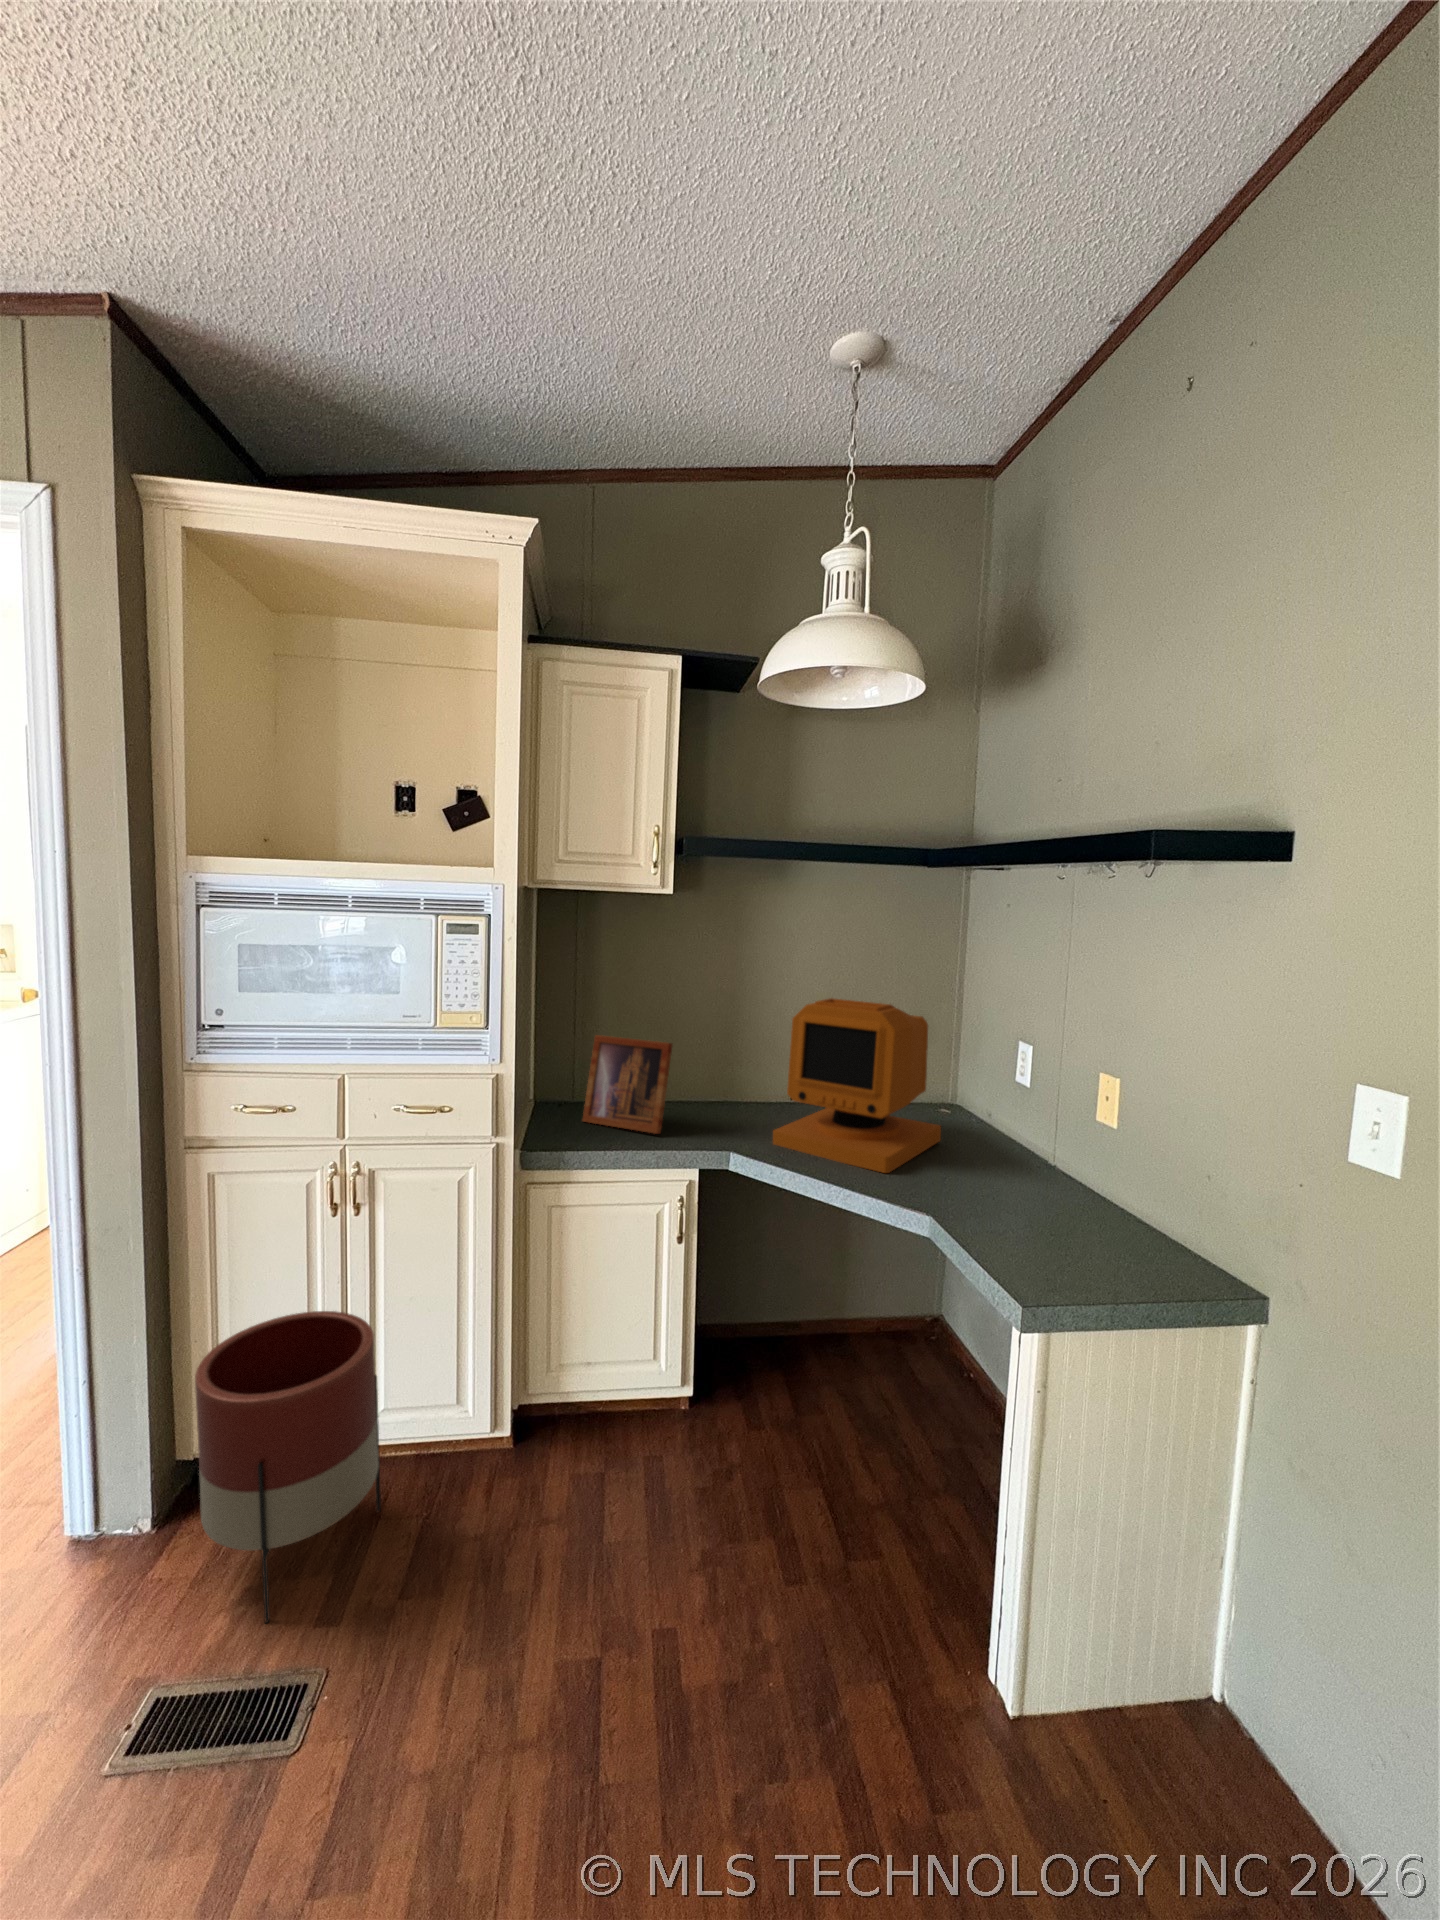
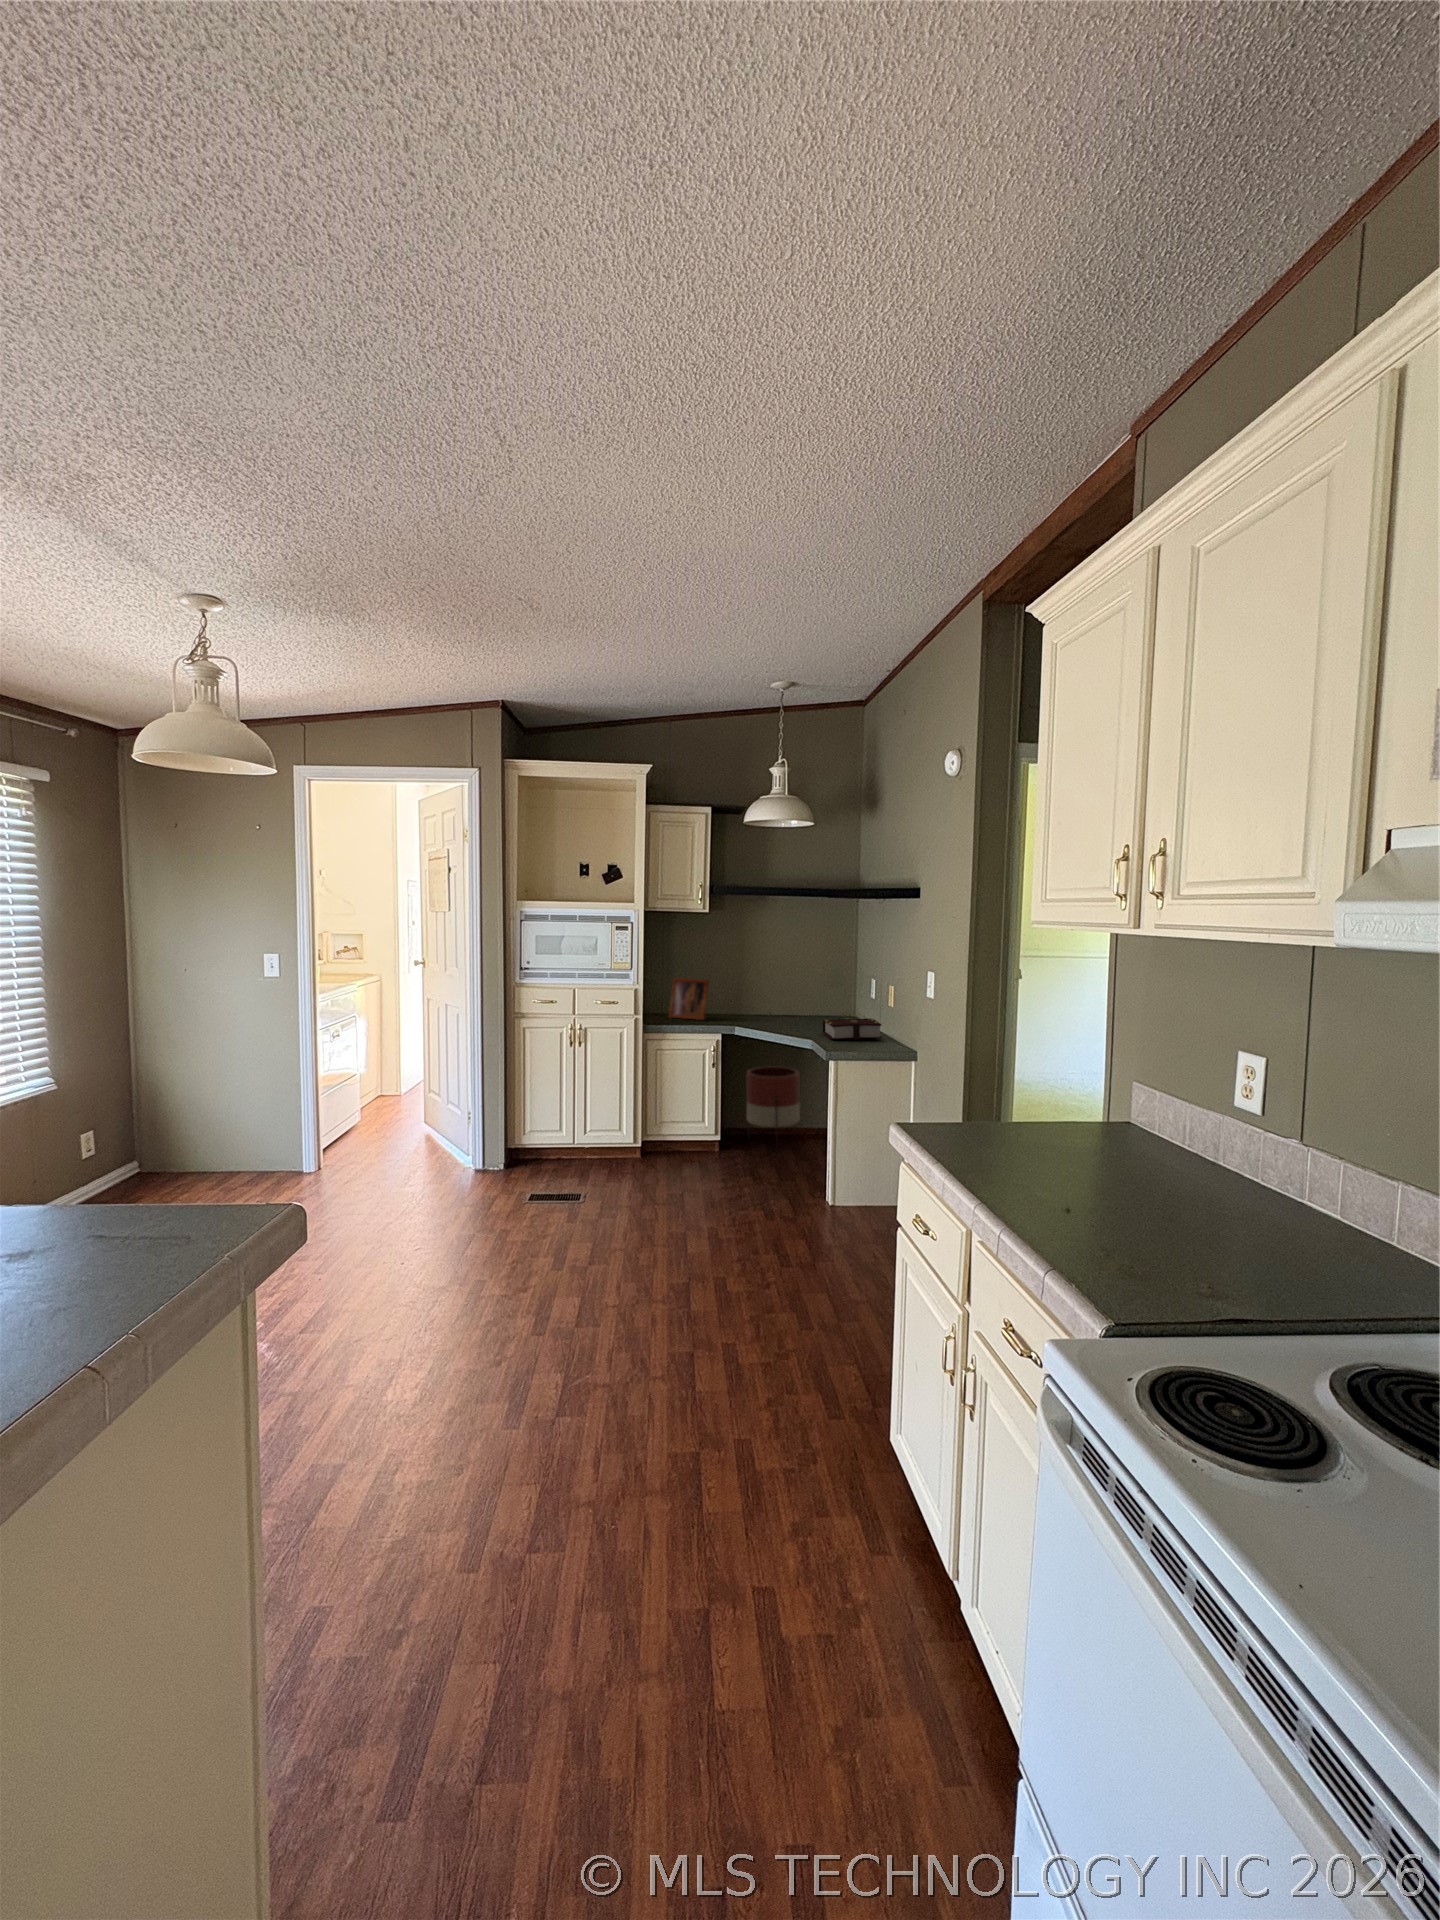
computer monitor: present [773,998,941,1173] -> none [755,958,832,1029]
book: none [951,1160,1127,1239] -> present [823,1018,882,1040]
planter: present [195,1311,381,1623] -> present [747,1067,800,1128]

